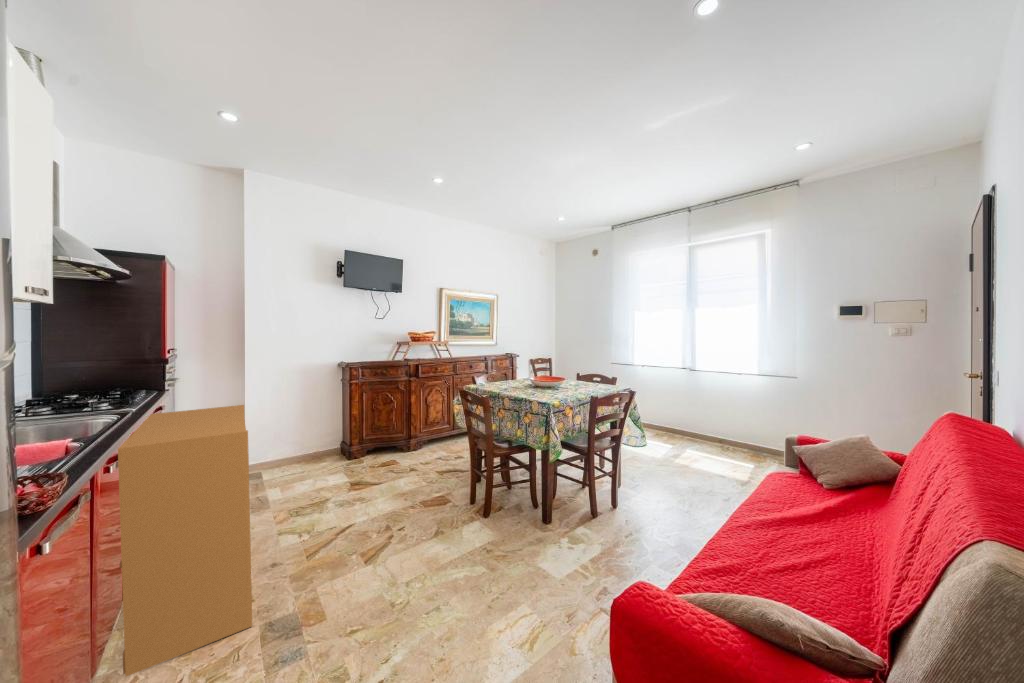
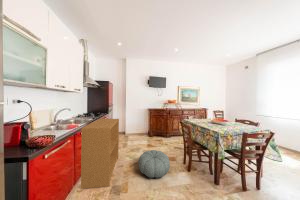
pouf: none [339,486,439,560] -> present [138,150,170,178]

